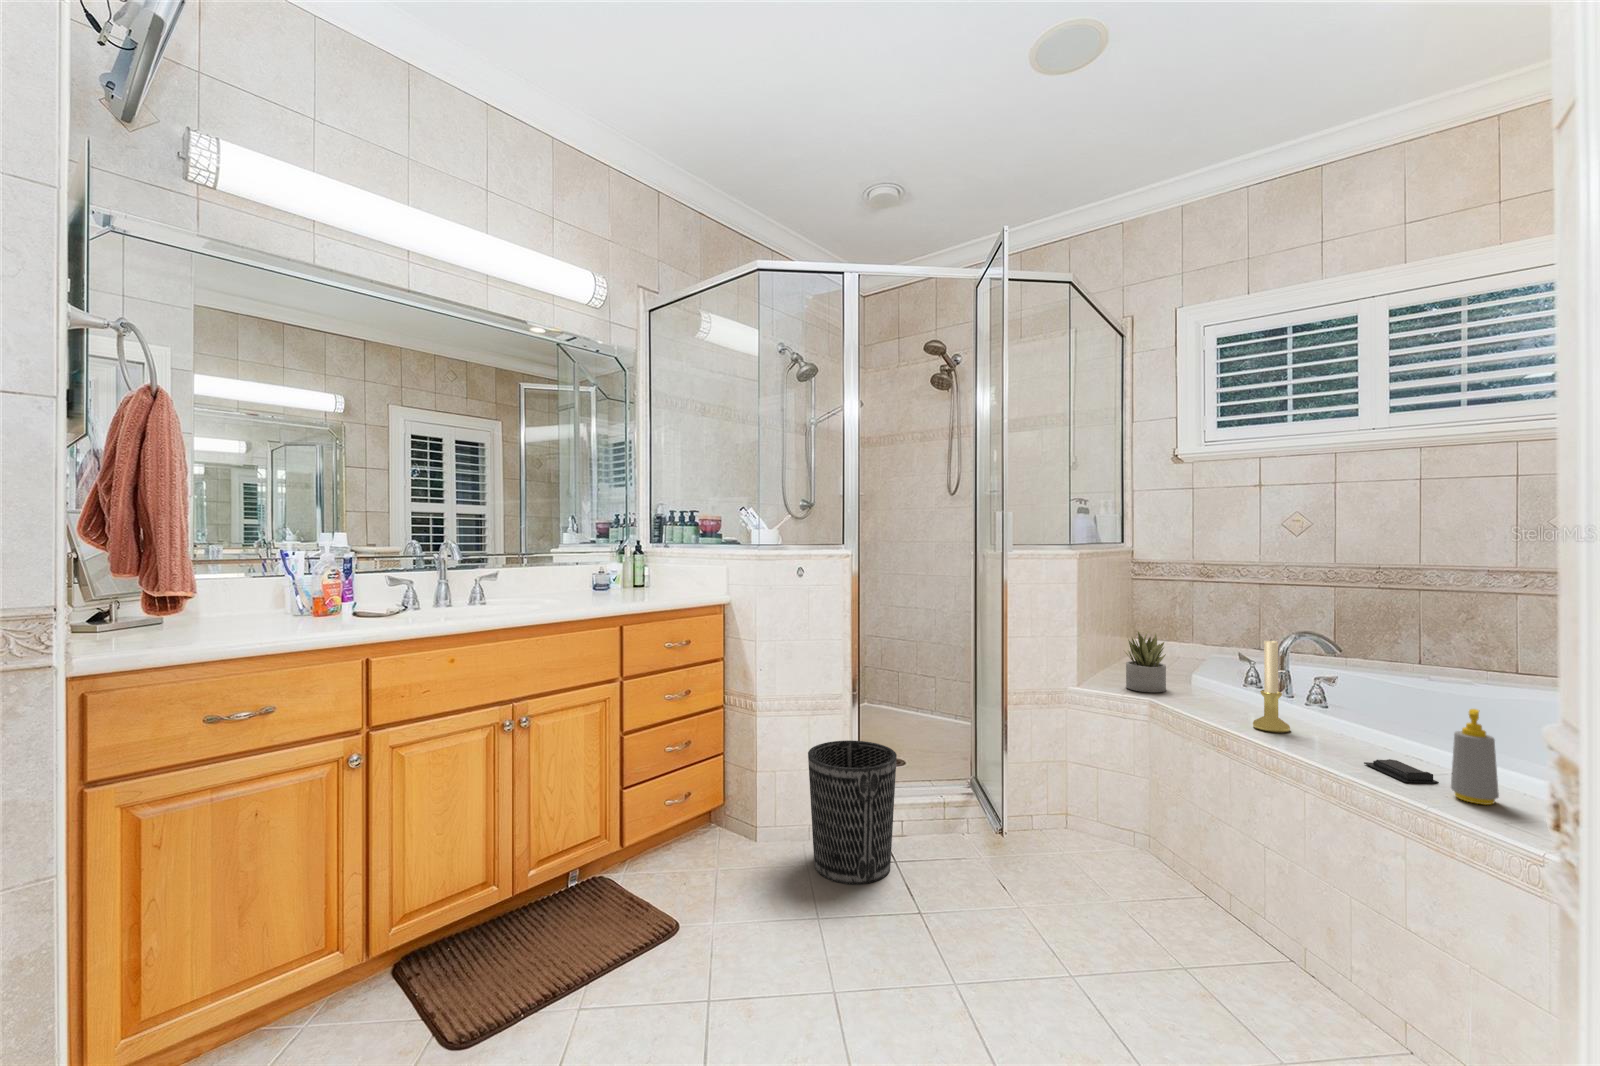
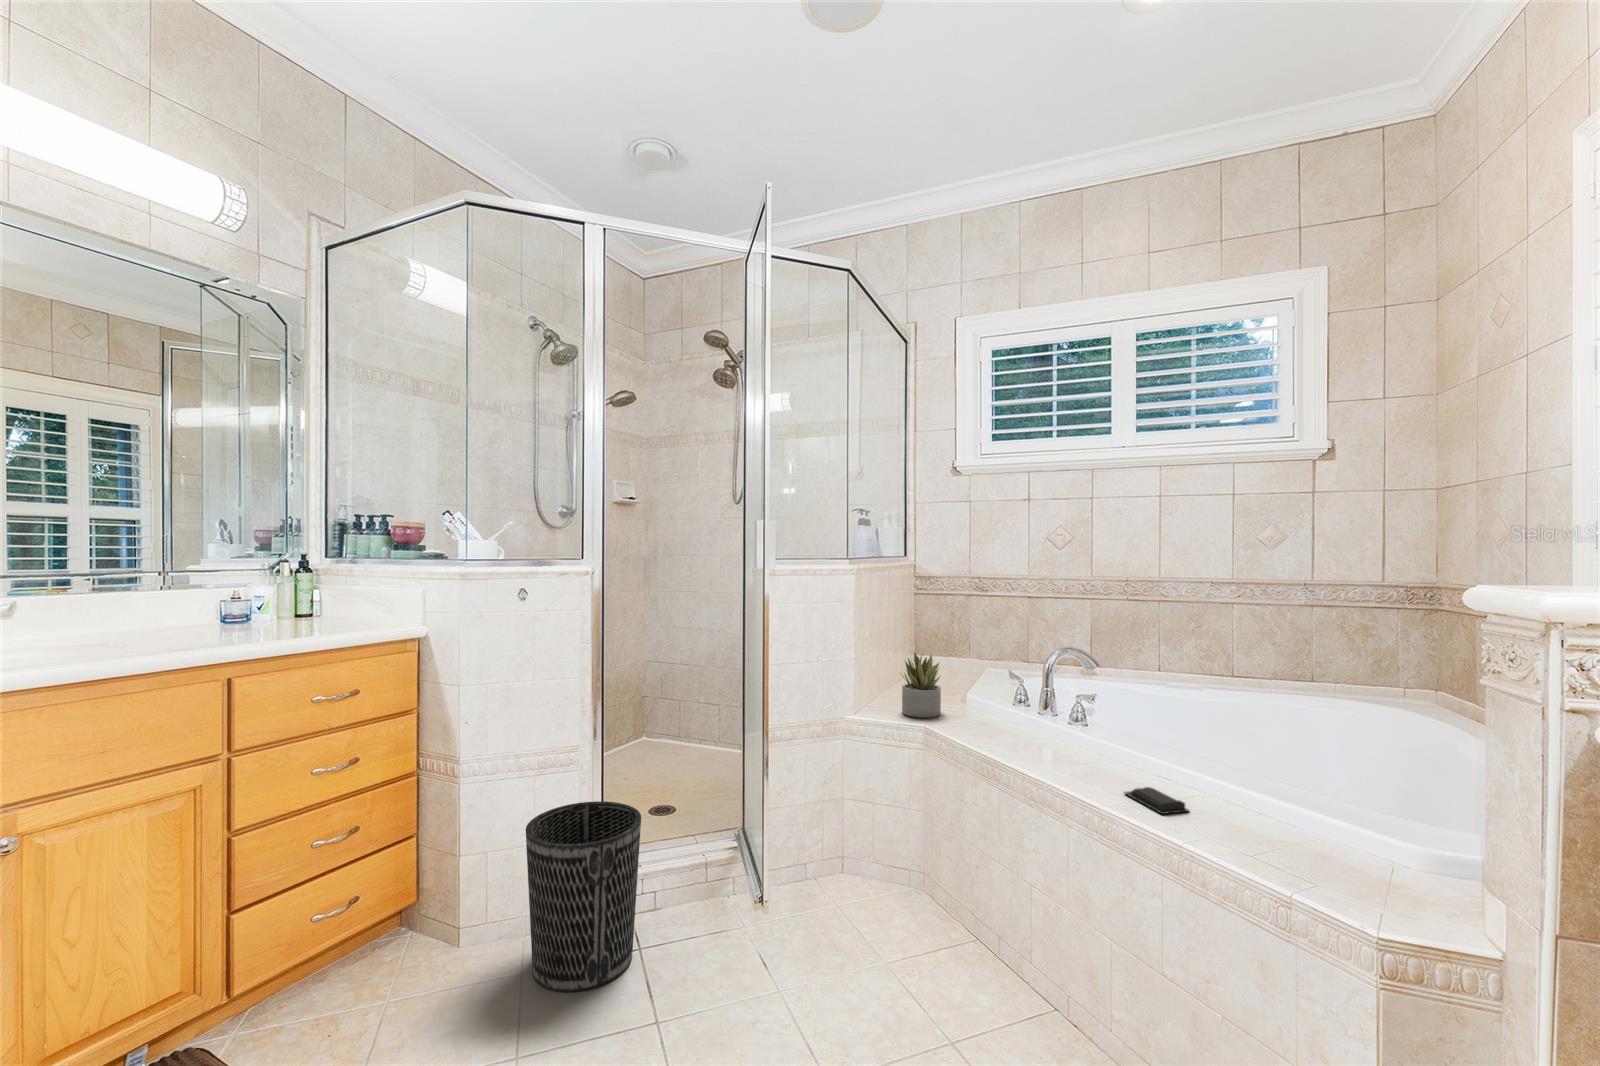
candle holder: present [1253,640,1290,733] -> none [1021,659,1056,760]
soap bottle: present [1451,709,1499,805] -> none [1202,735,1244,836]

